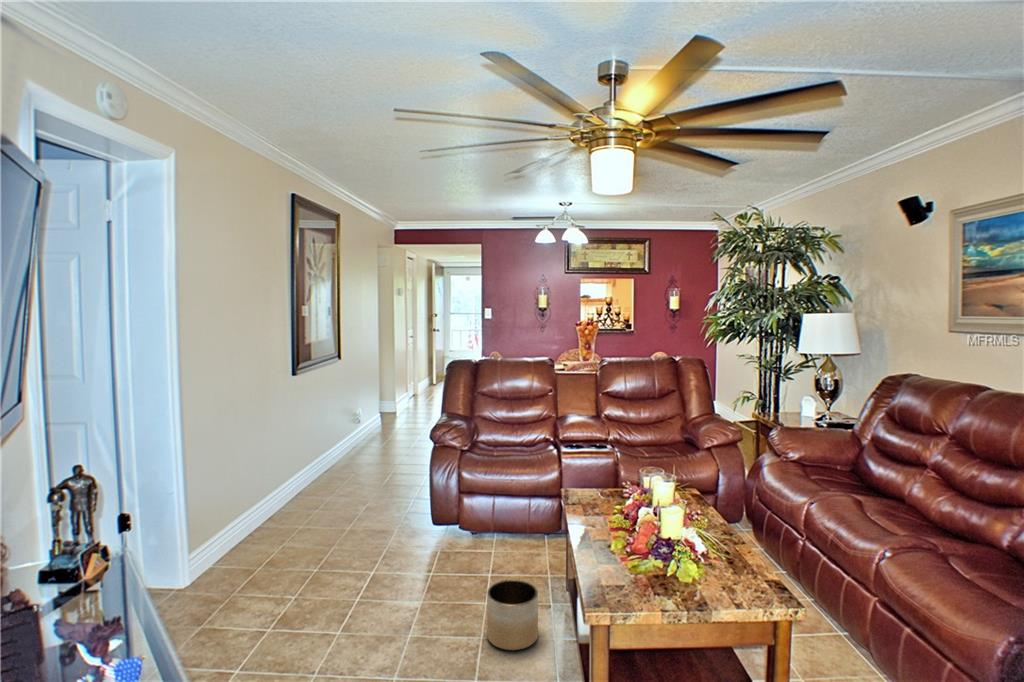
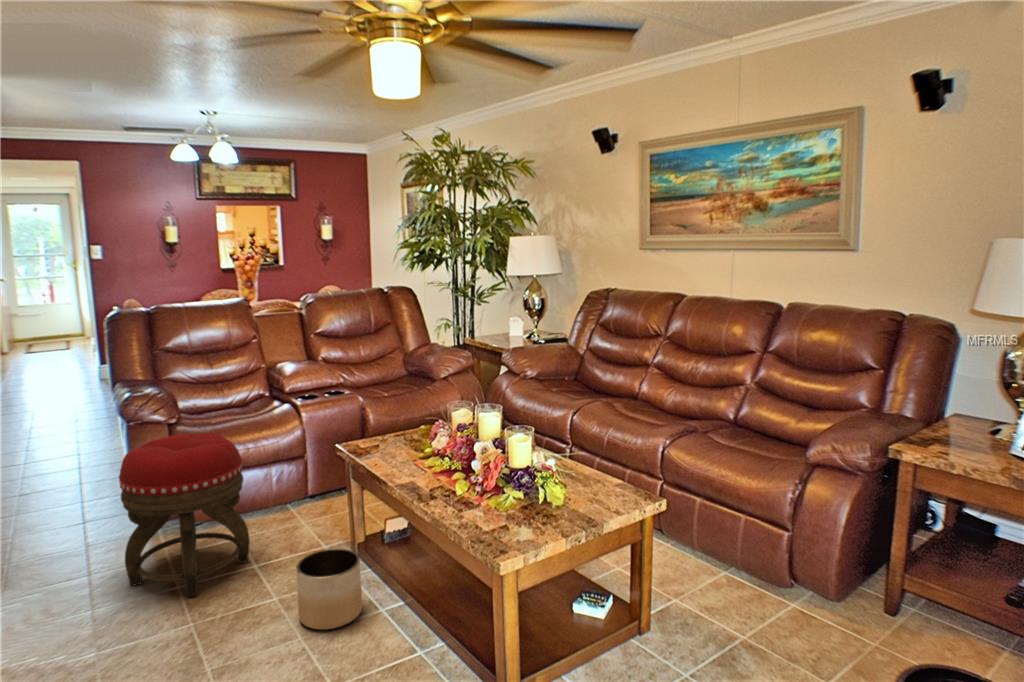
footstool: none [411,461,493,585] -> present [119,433,250,597]

